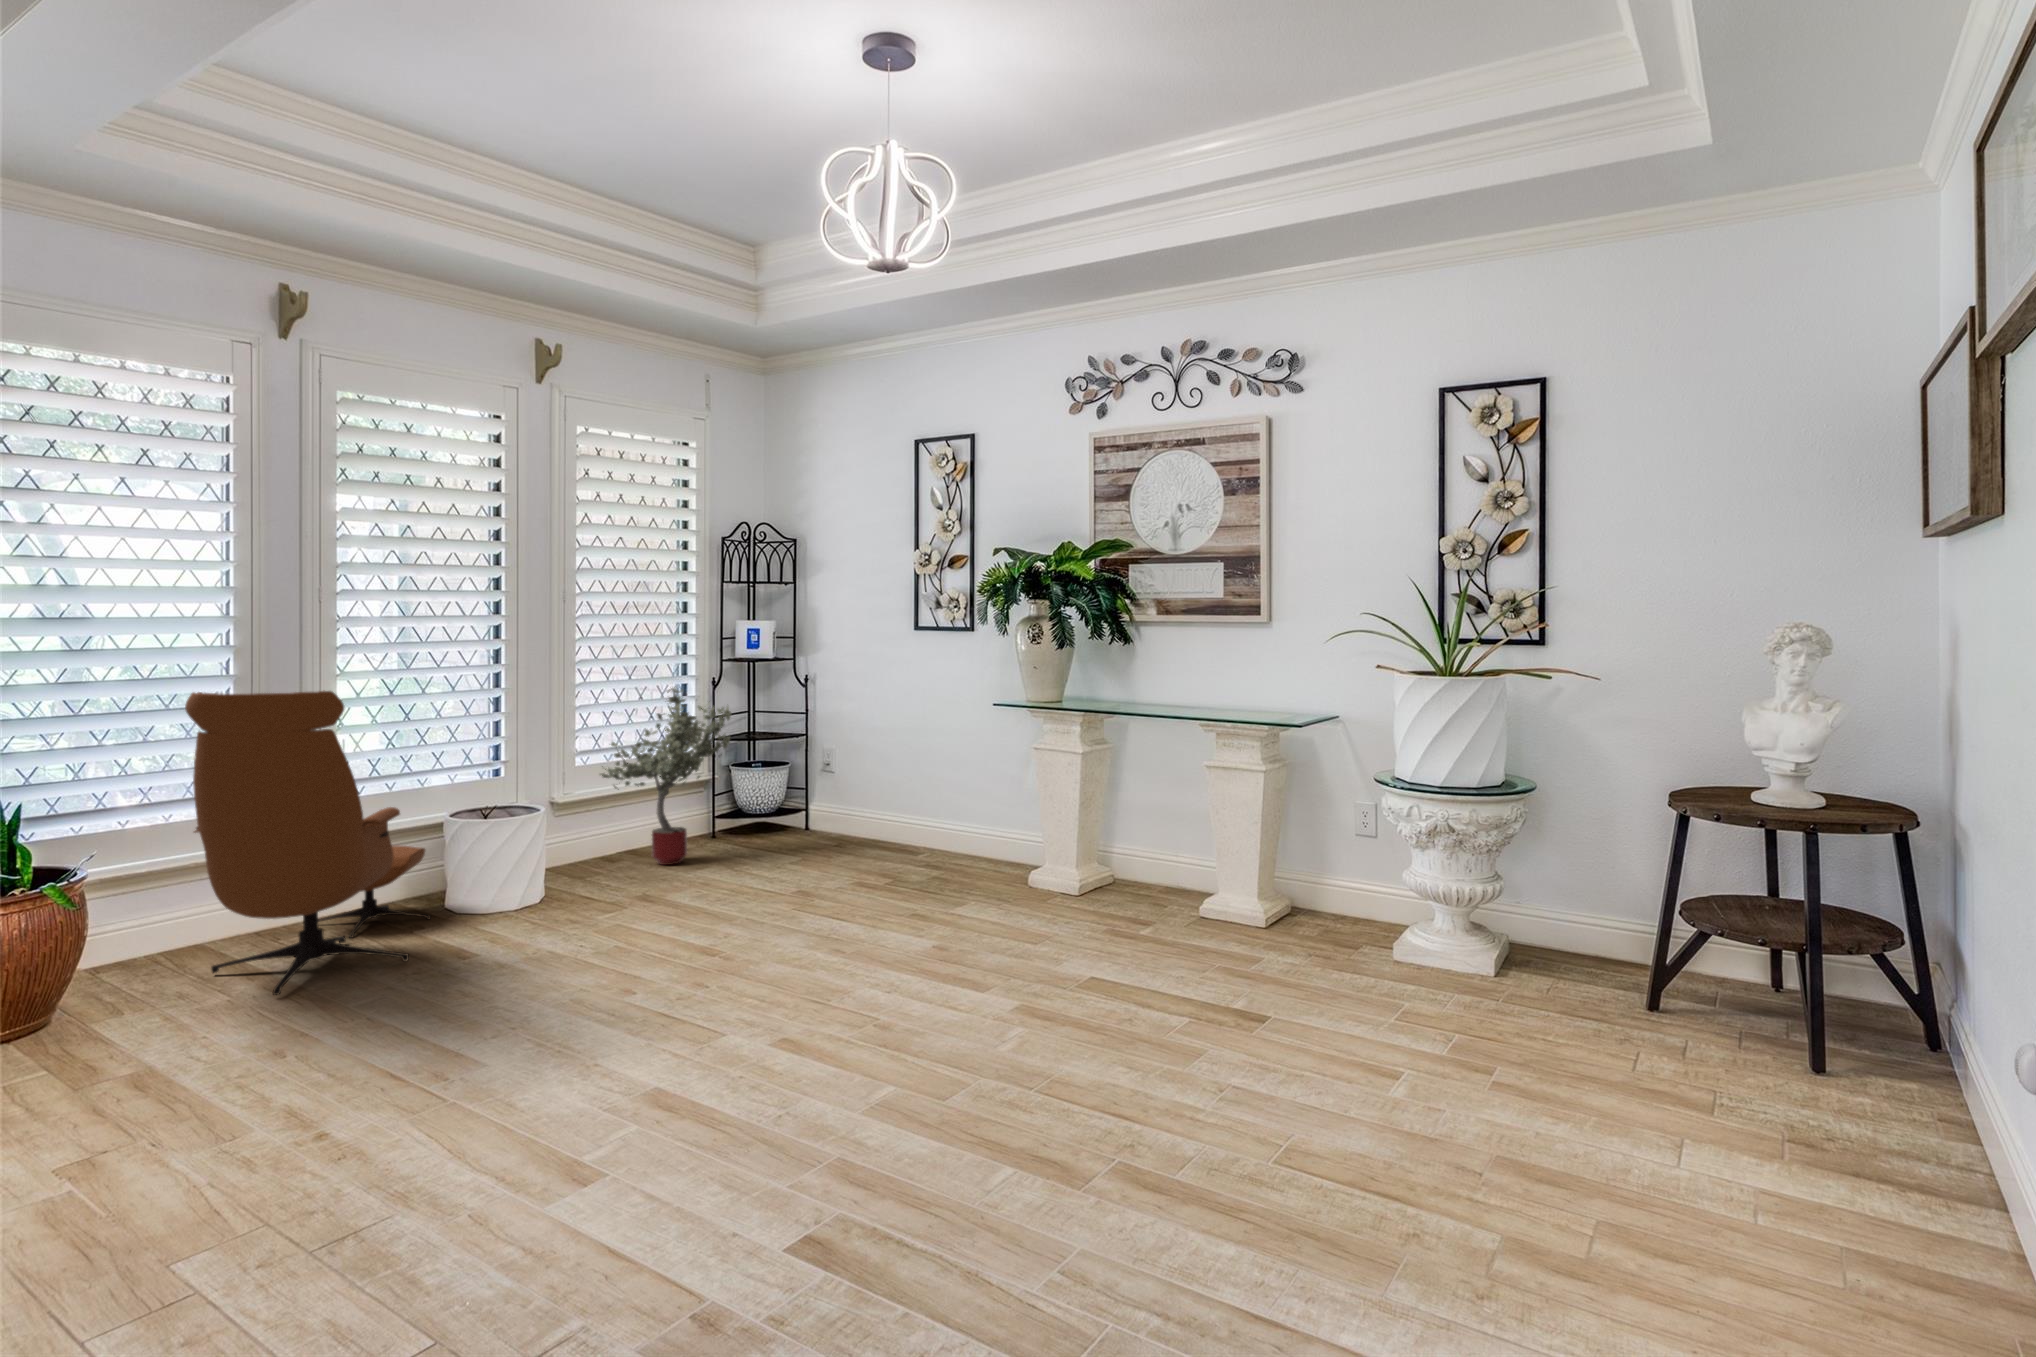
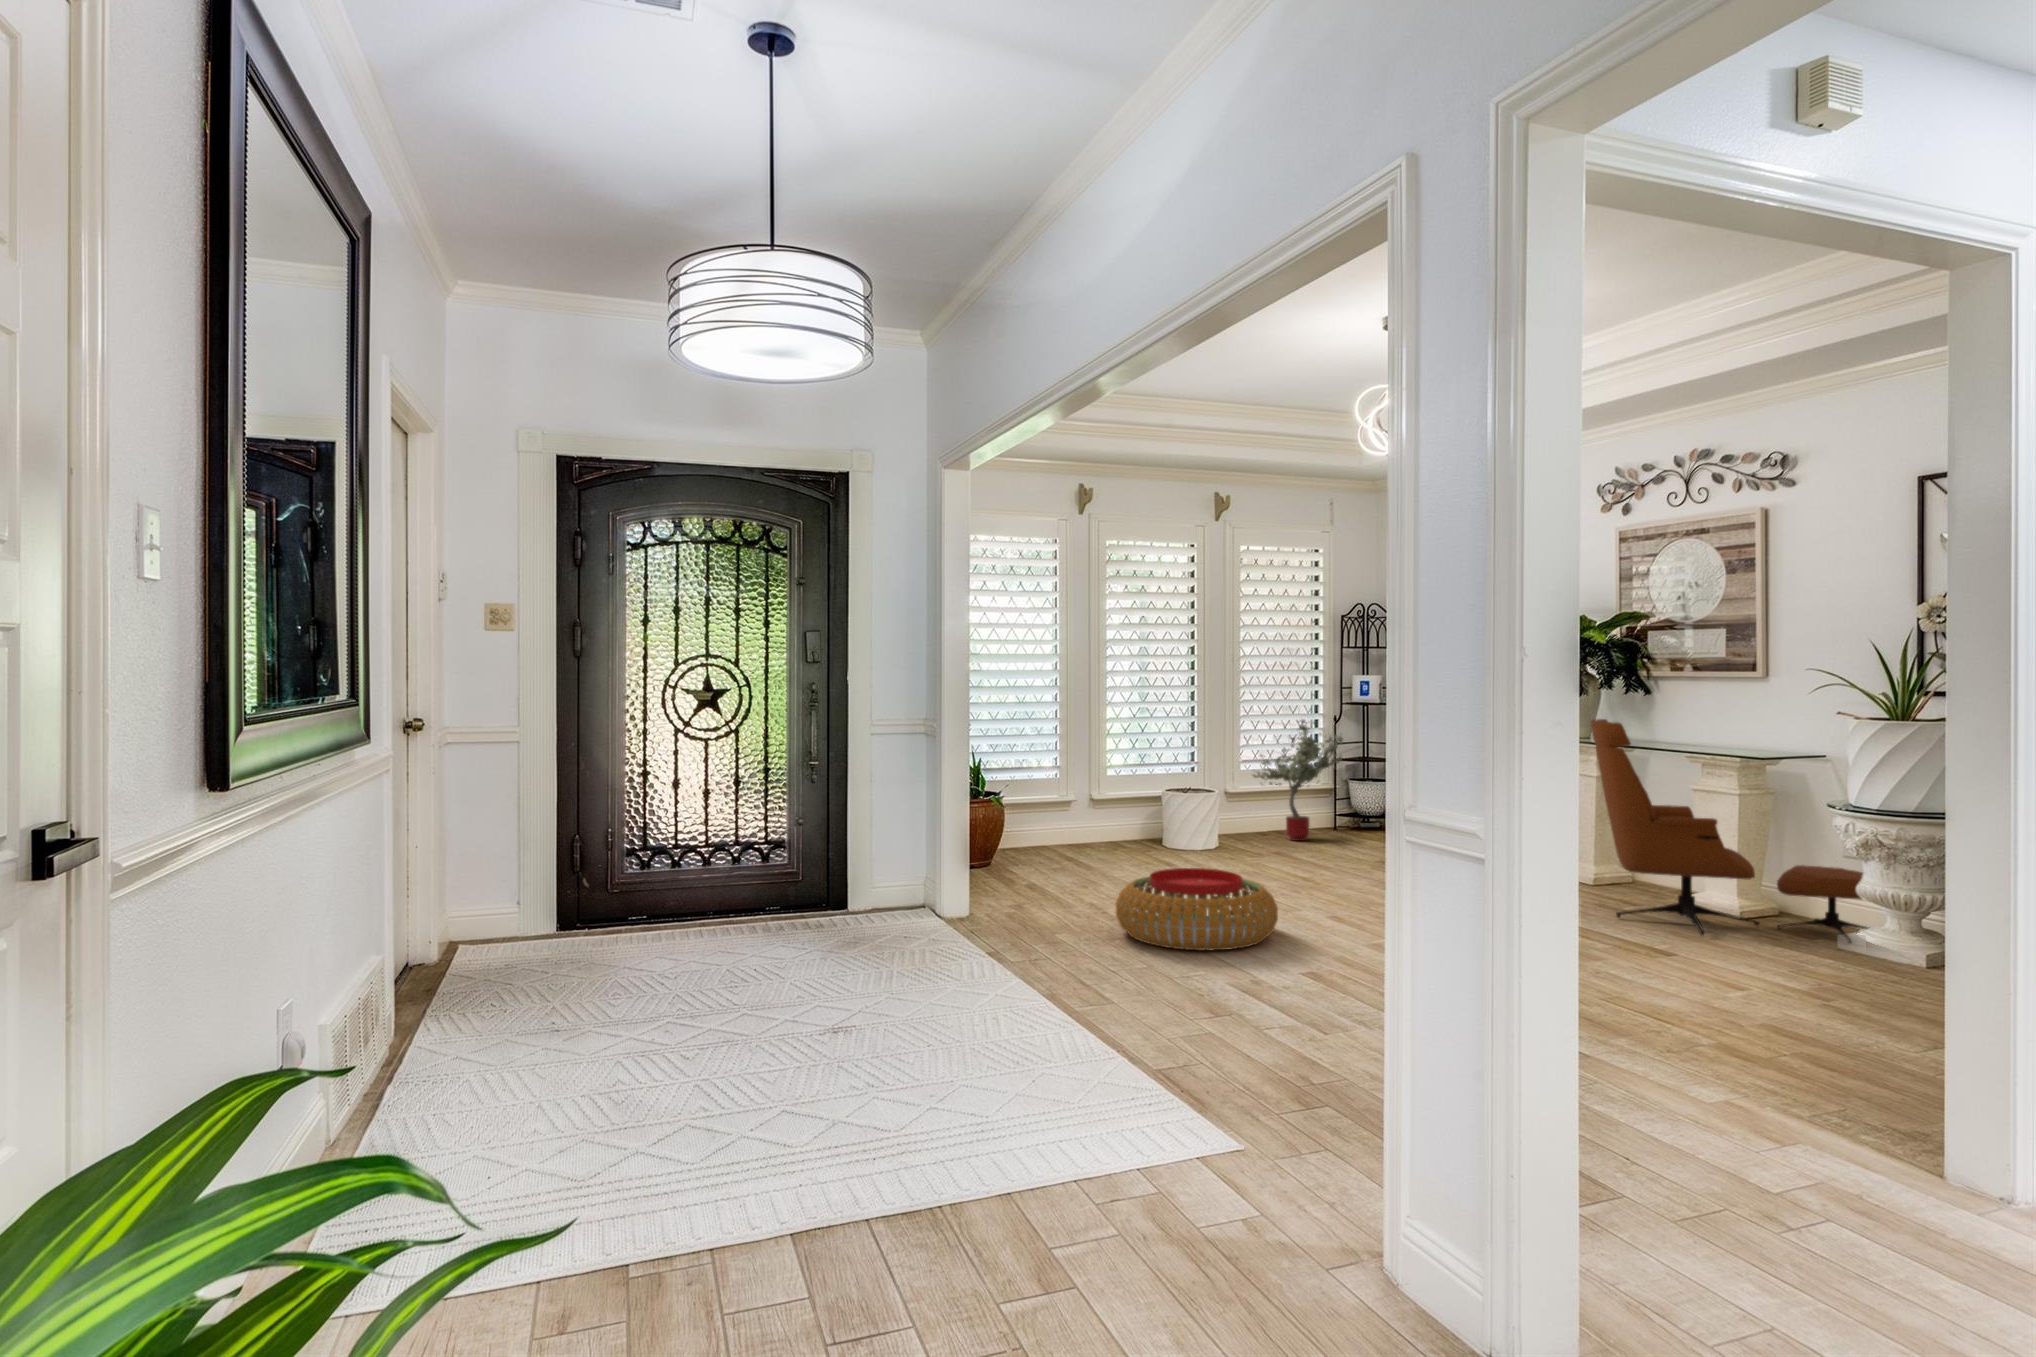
lounge chair: present [185,691,431,995] -> present [1591,719,1868,943]
pouf: none [354,993,706,1205] -> present [1116,868,1278,950]

